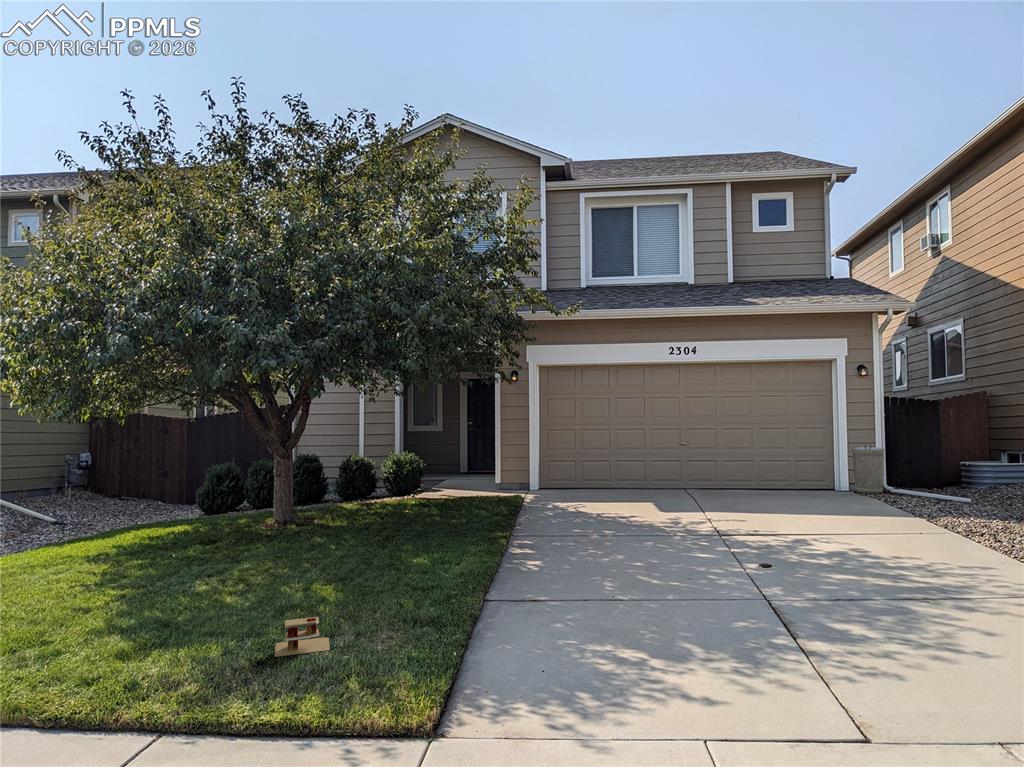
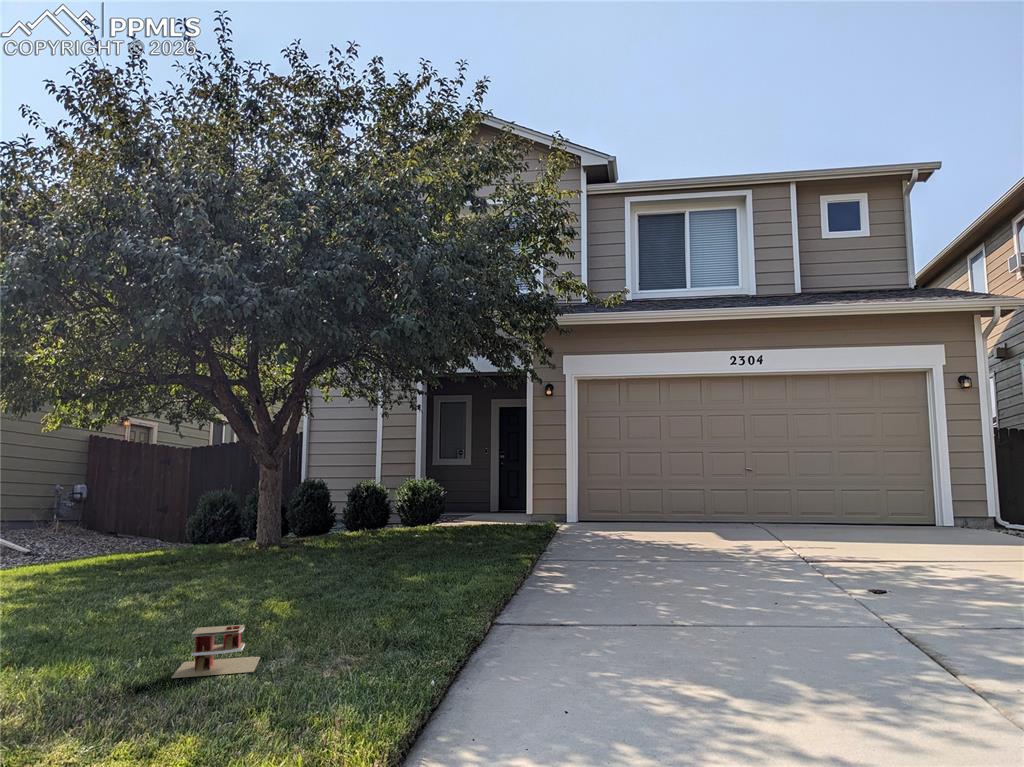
trash can: present [852,444,885,493] -> none [957,469,1001,529]

